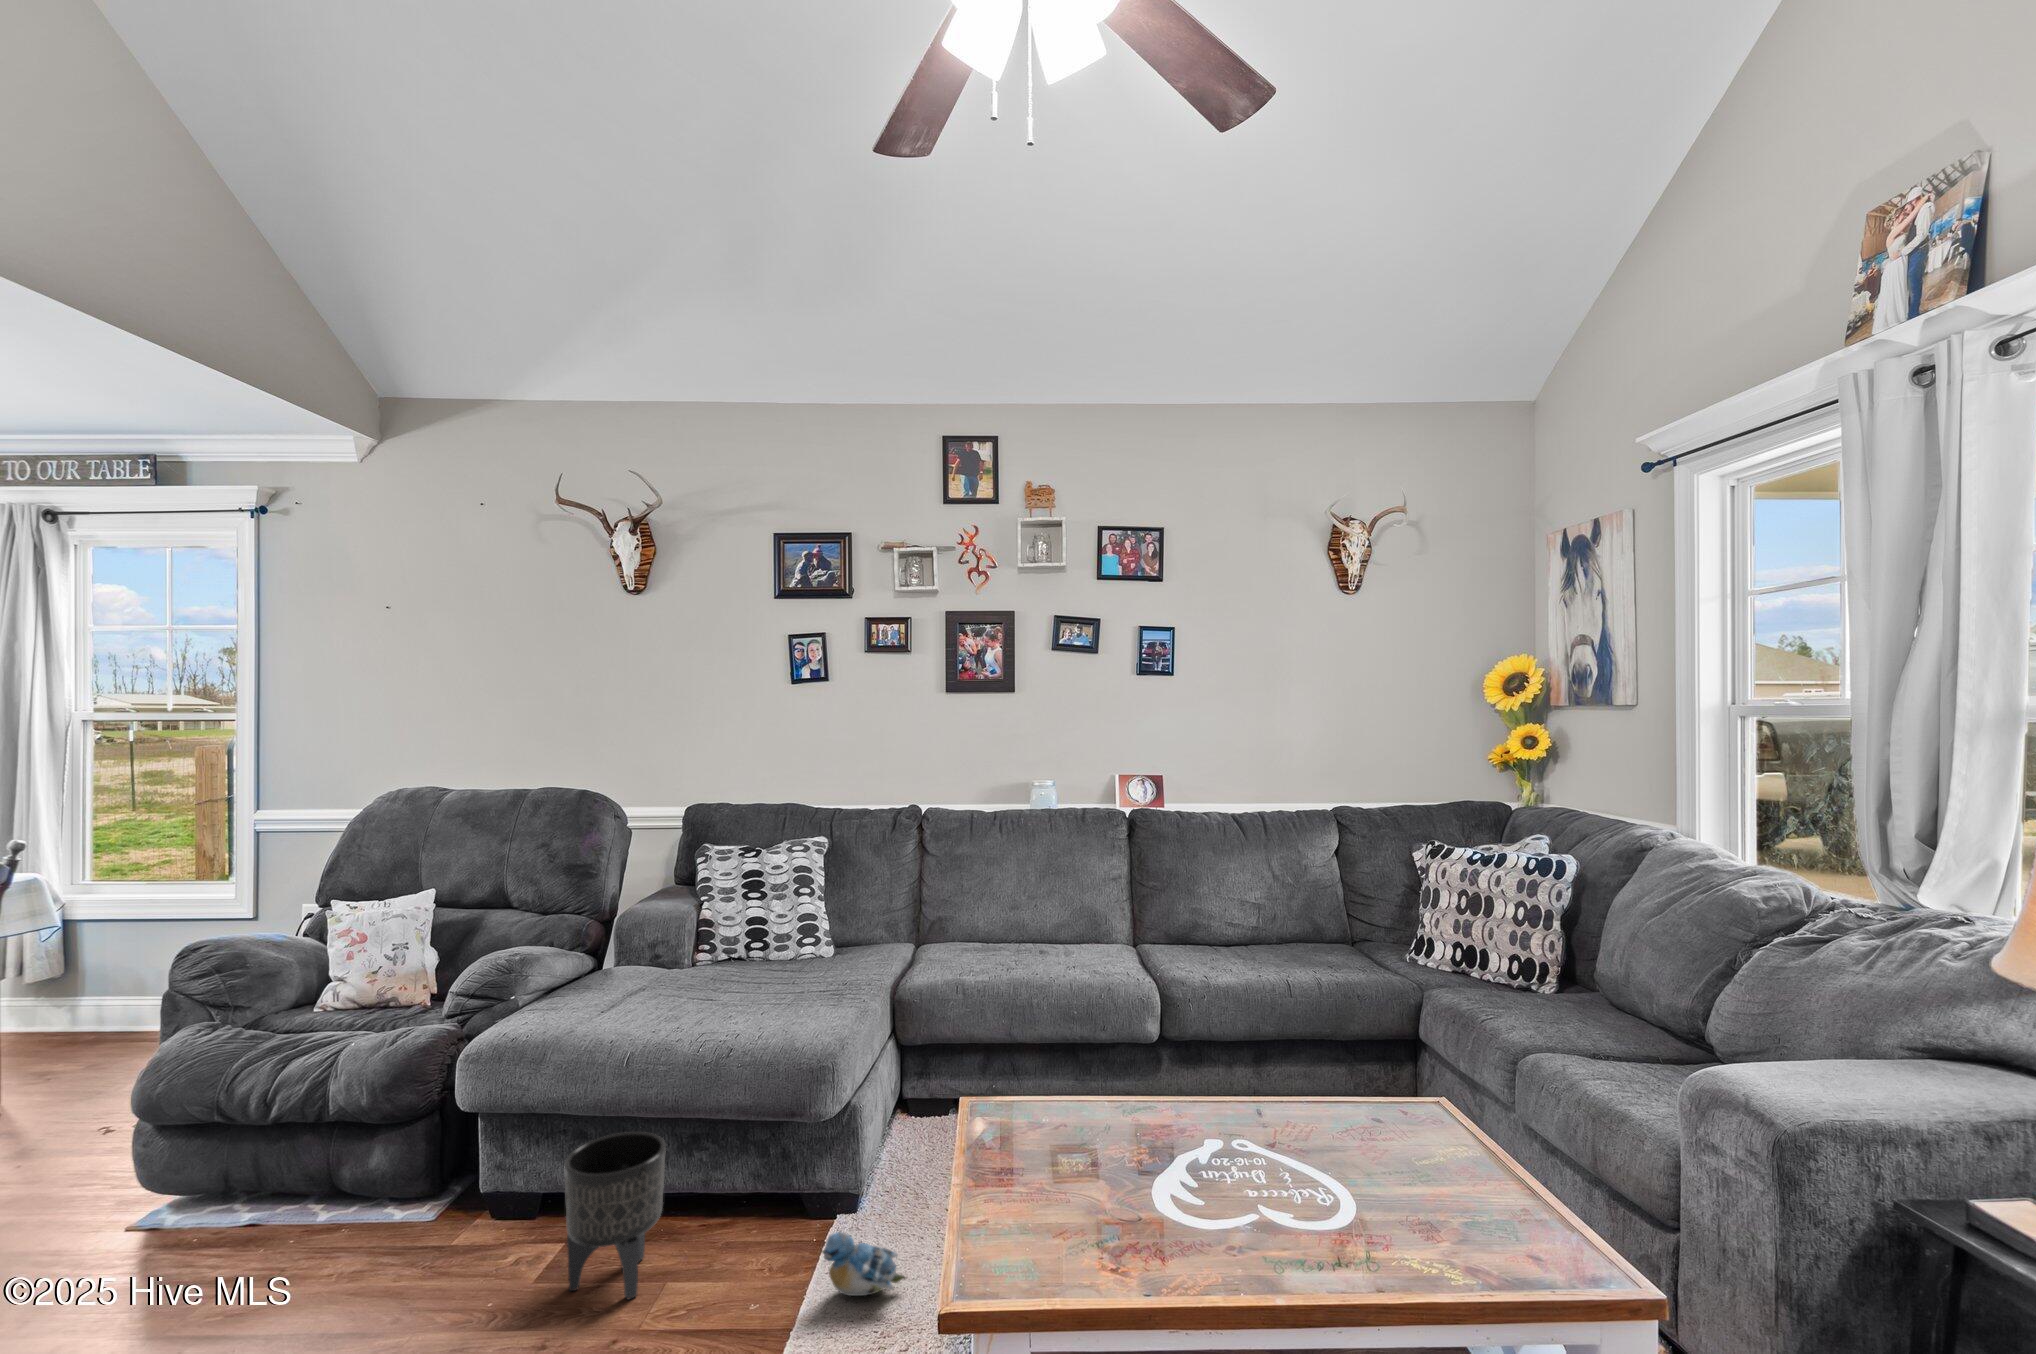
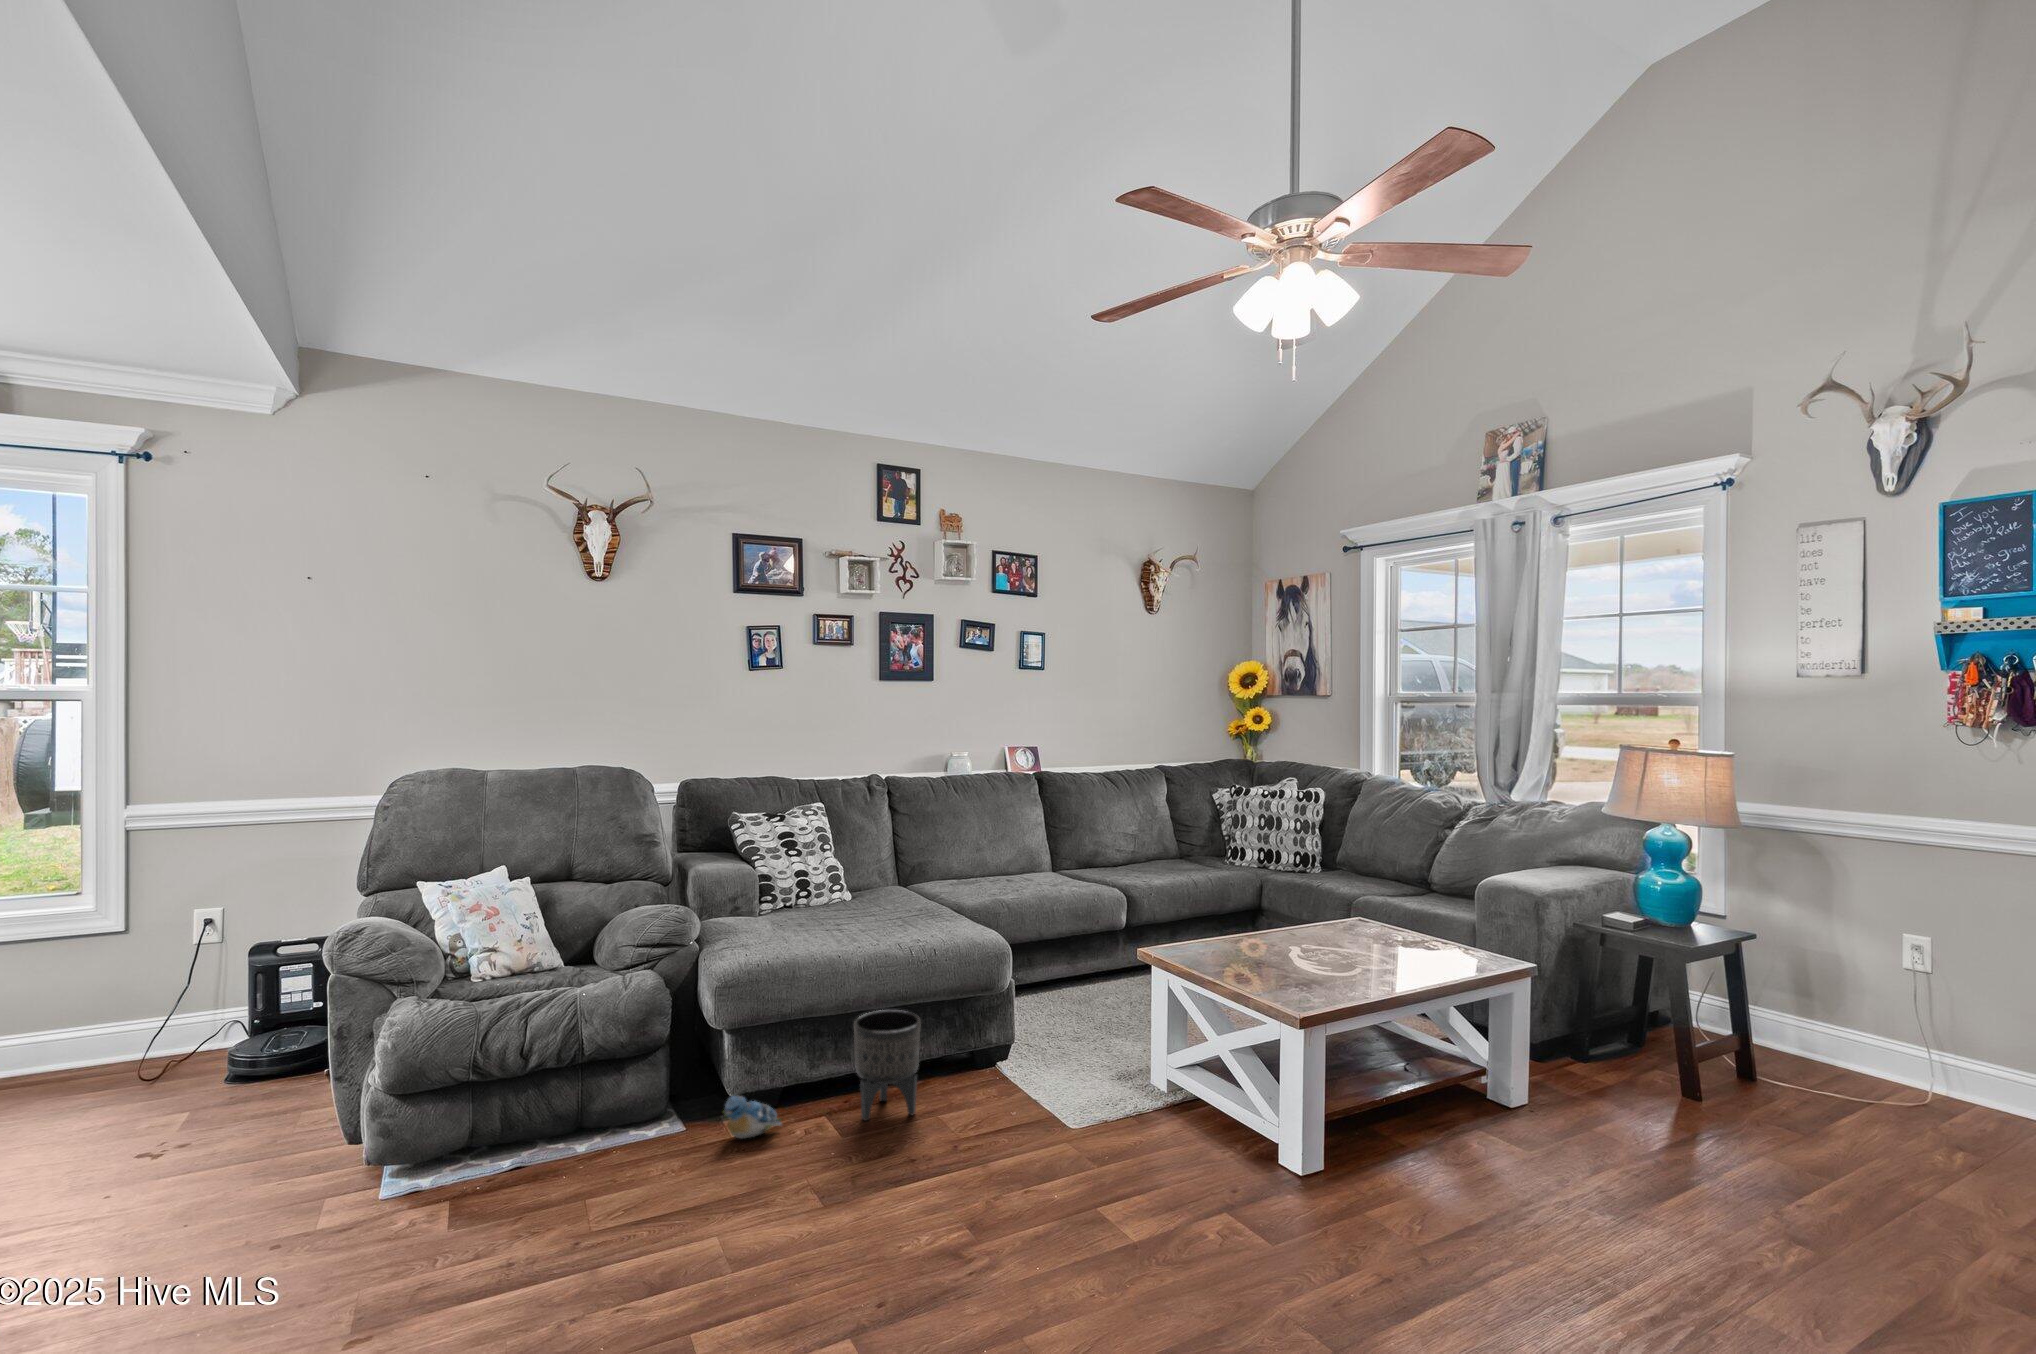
plush toy: present [822,1232,905,1296] -> present [723,1096,782,1138]

